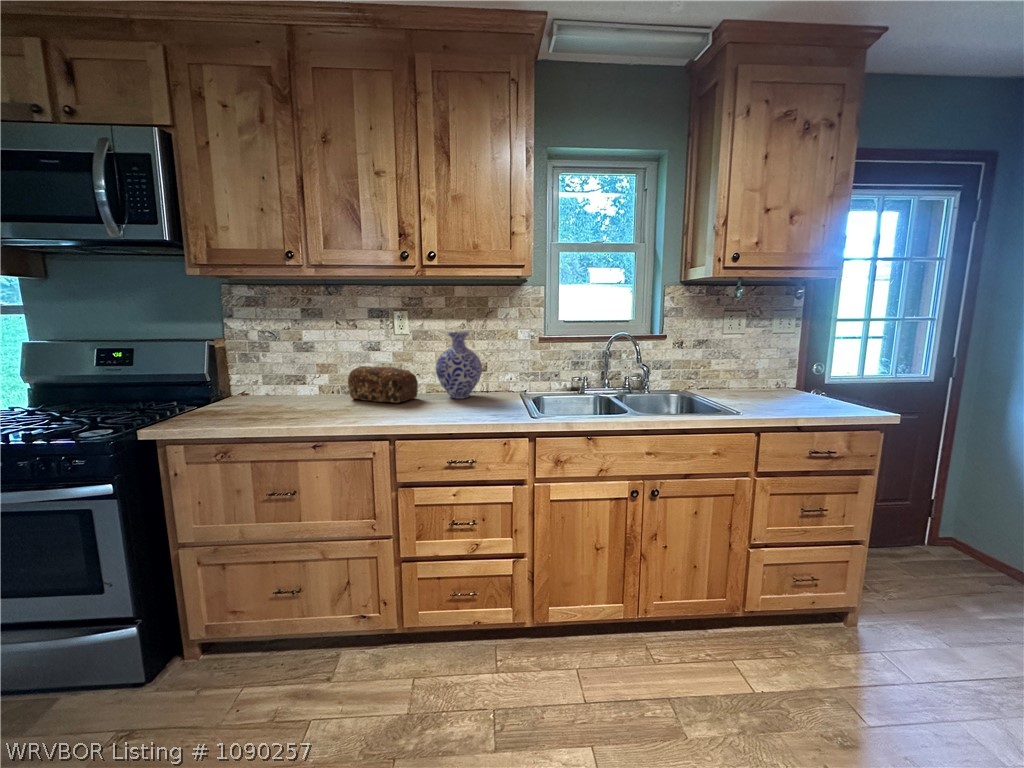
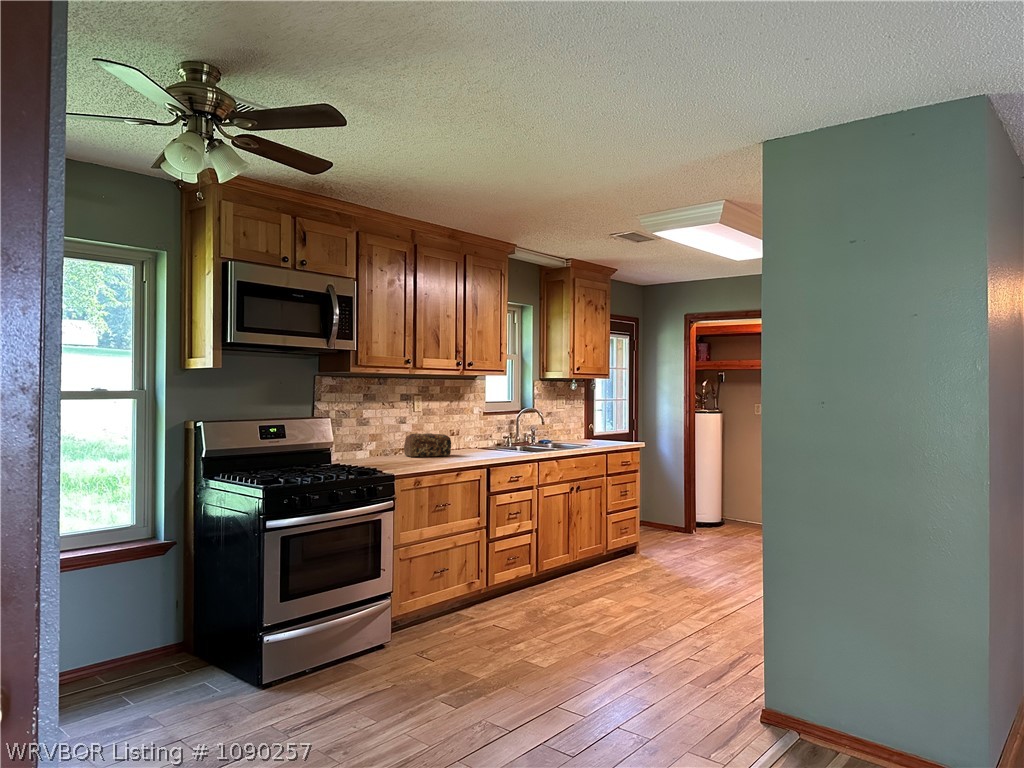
vase: present [436,332,482,399] -> none [445,409,476,453]

